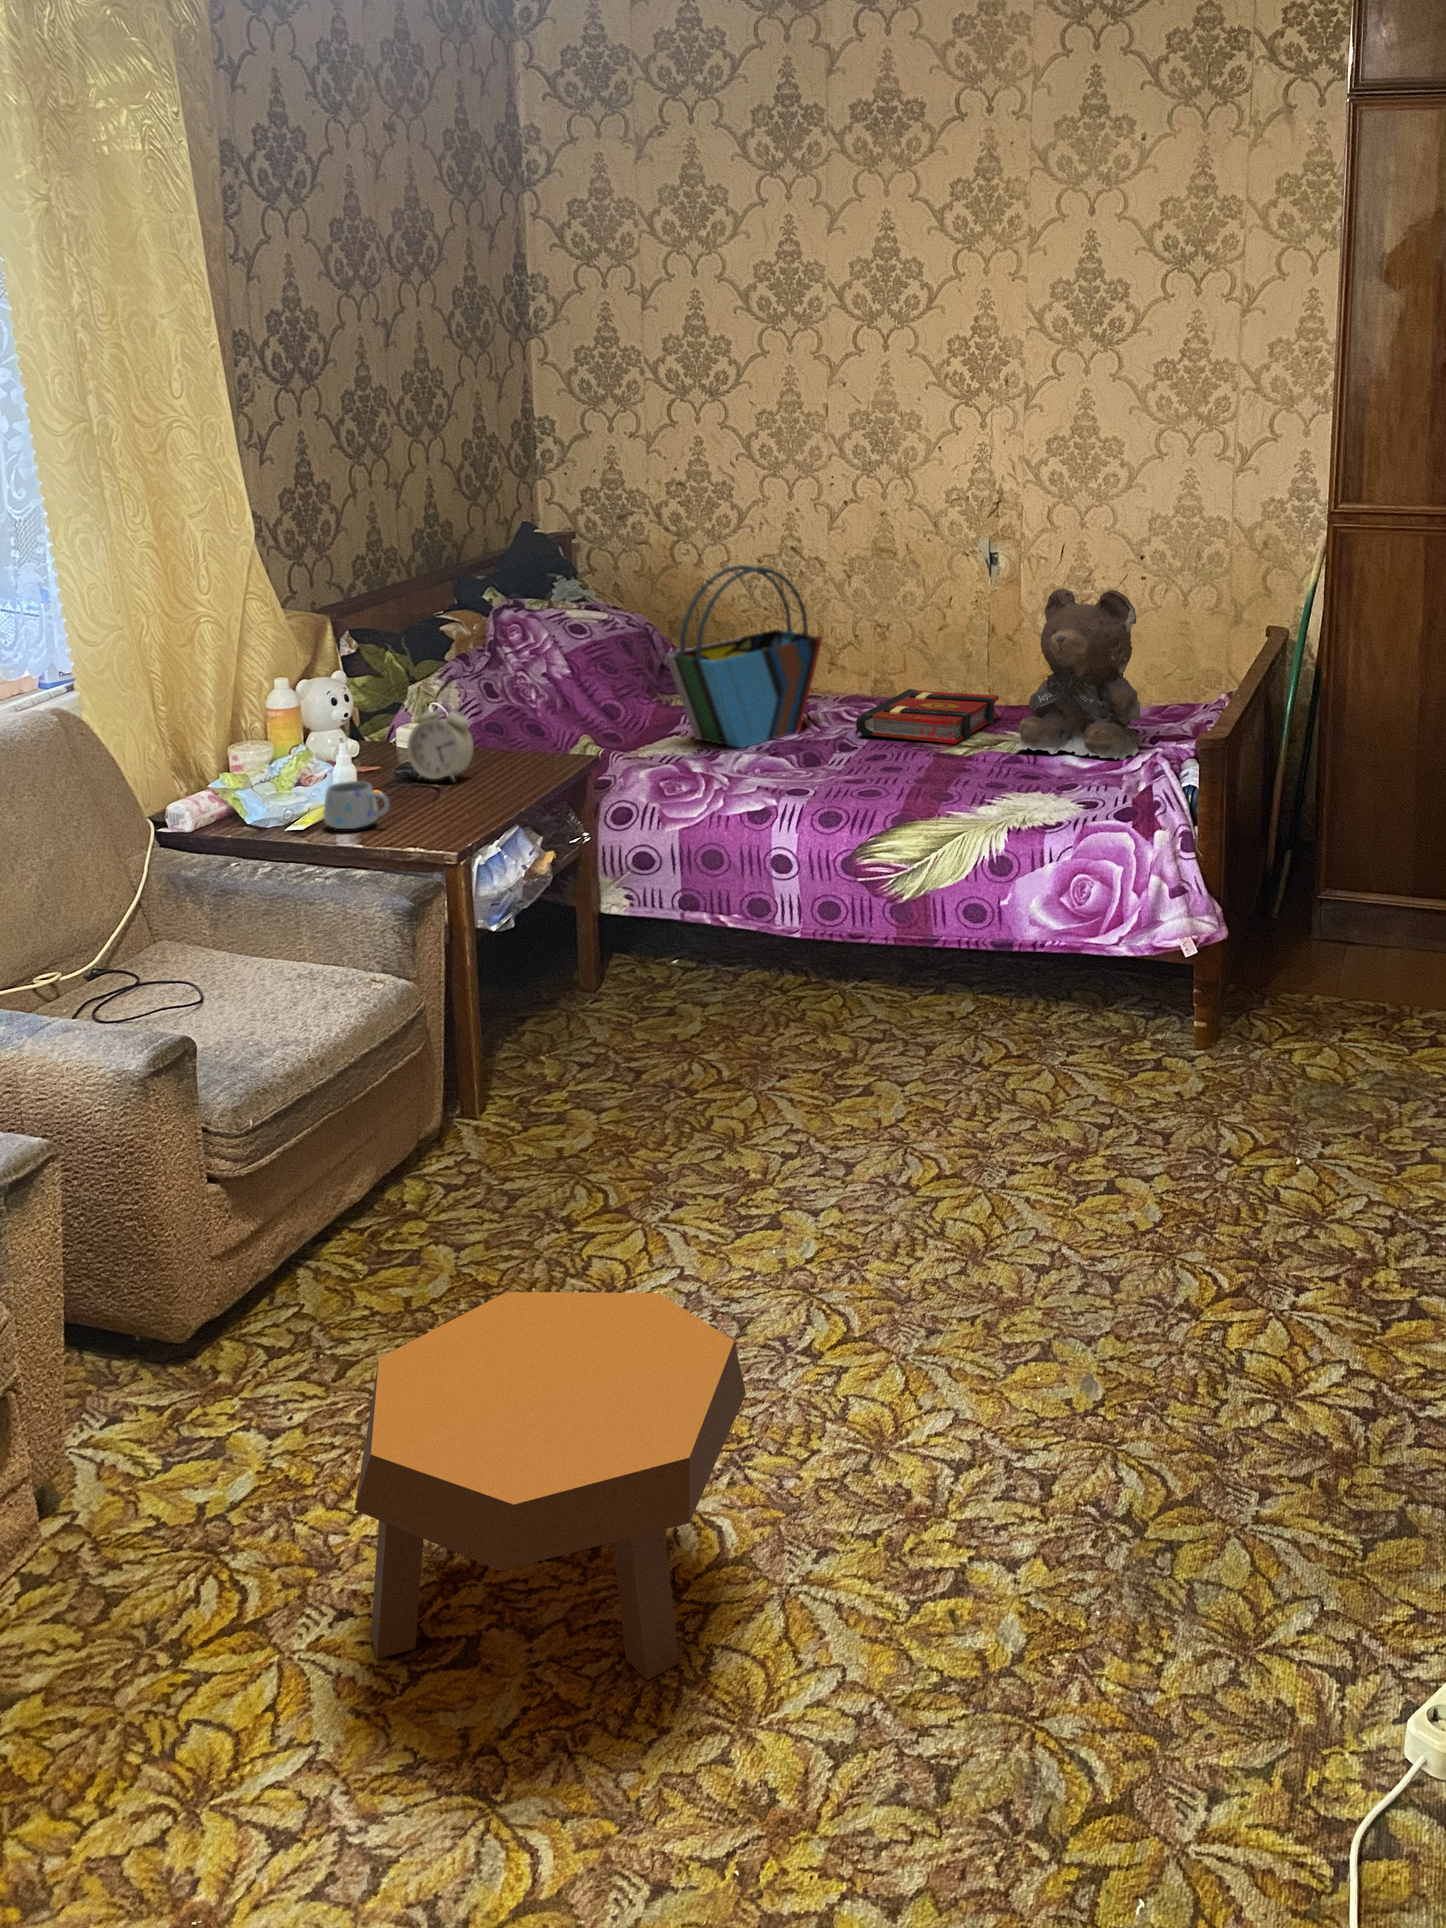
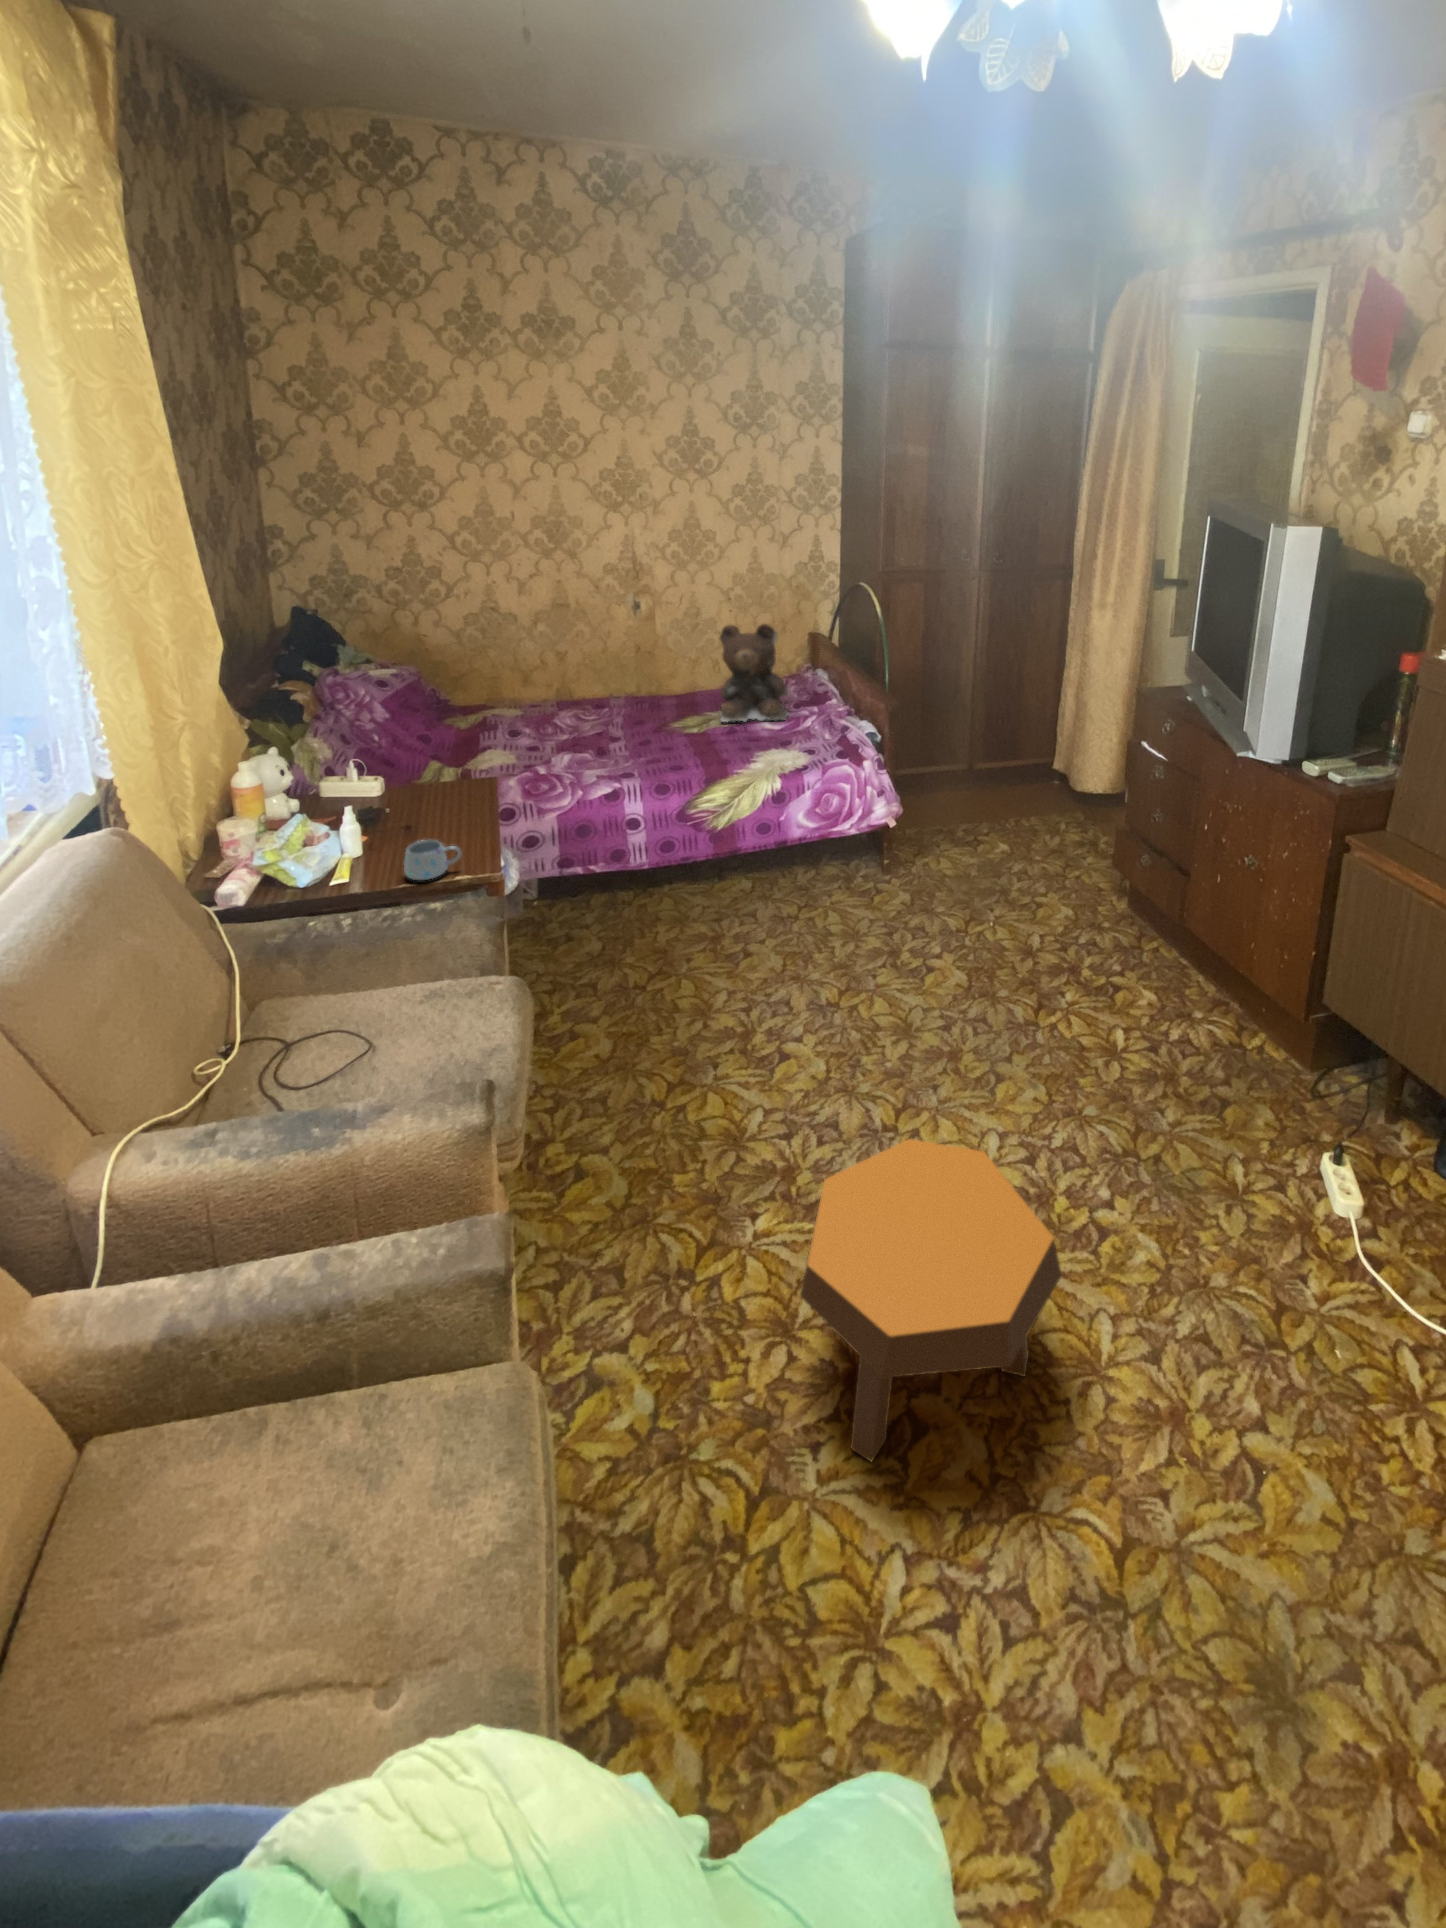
tote bag: present [666,565,822,748] -> none [485,627,572,747]
book: present [856,689,999,744] -> none [610,688,680,726]
alarm clock: present [407,700,474,780] -> none [406,762,457,823]

